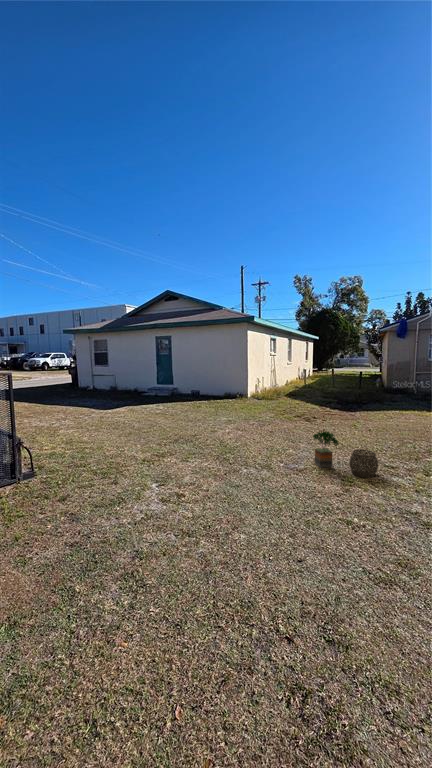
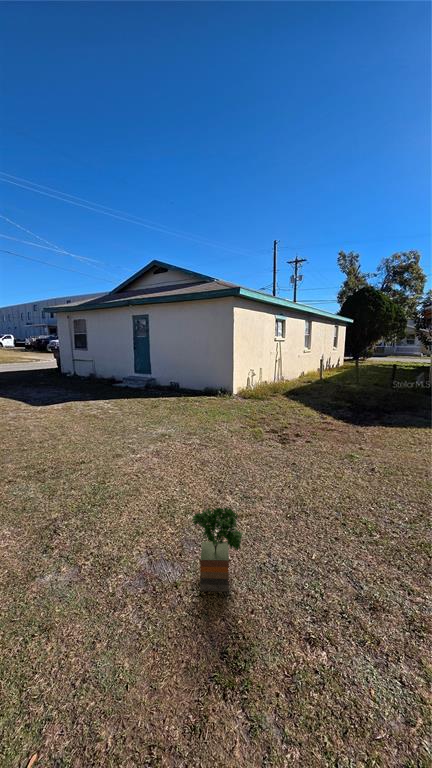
woven basket: present [350,449,378,477] -> none [250,571,317,663]

